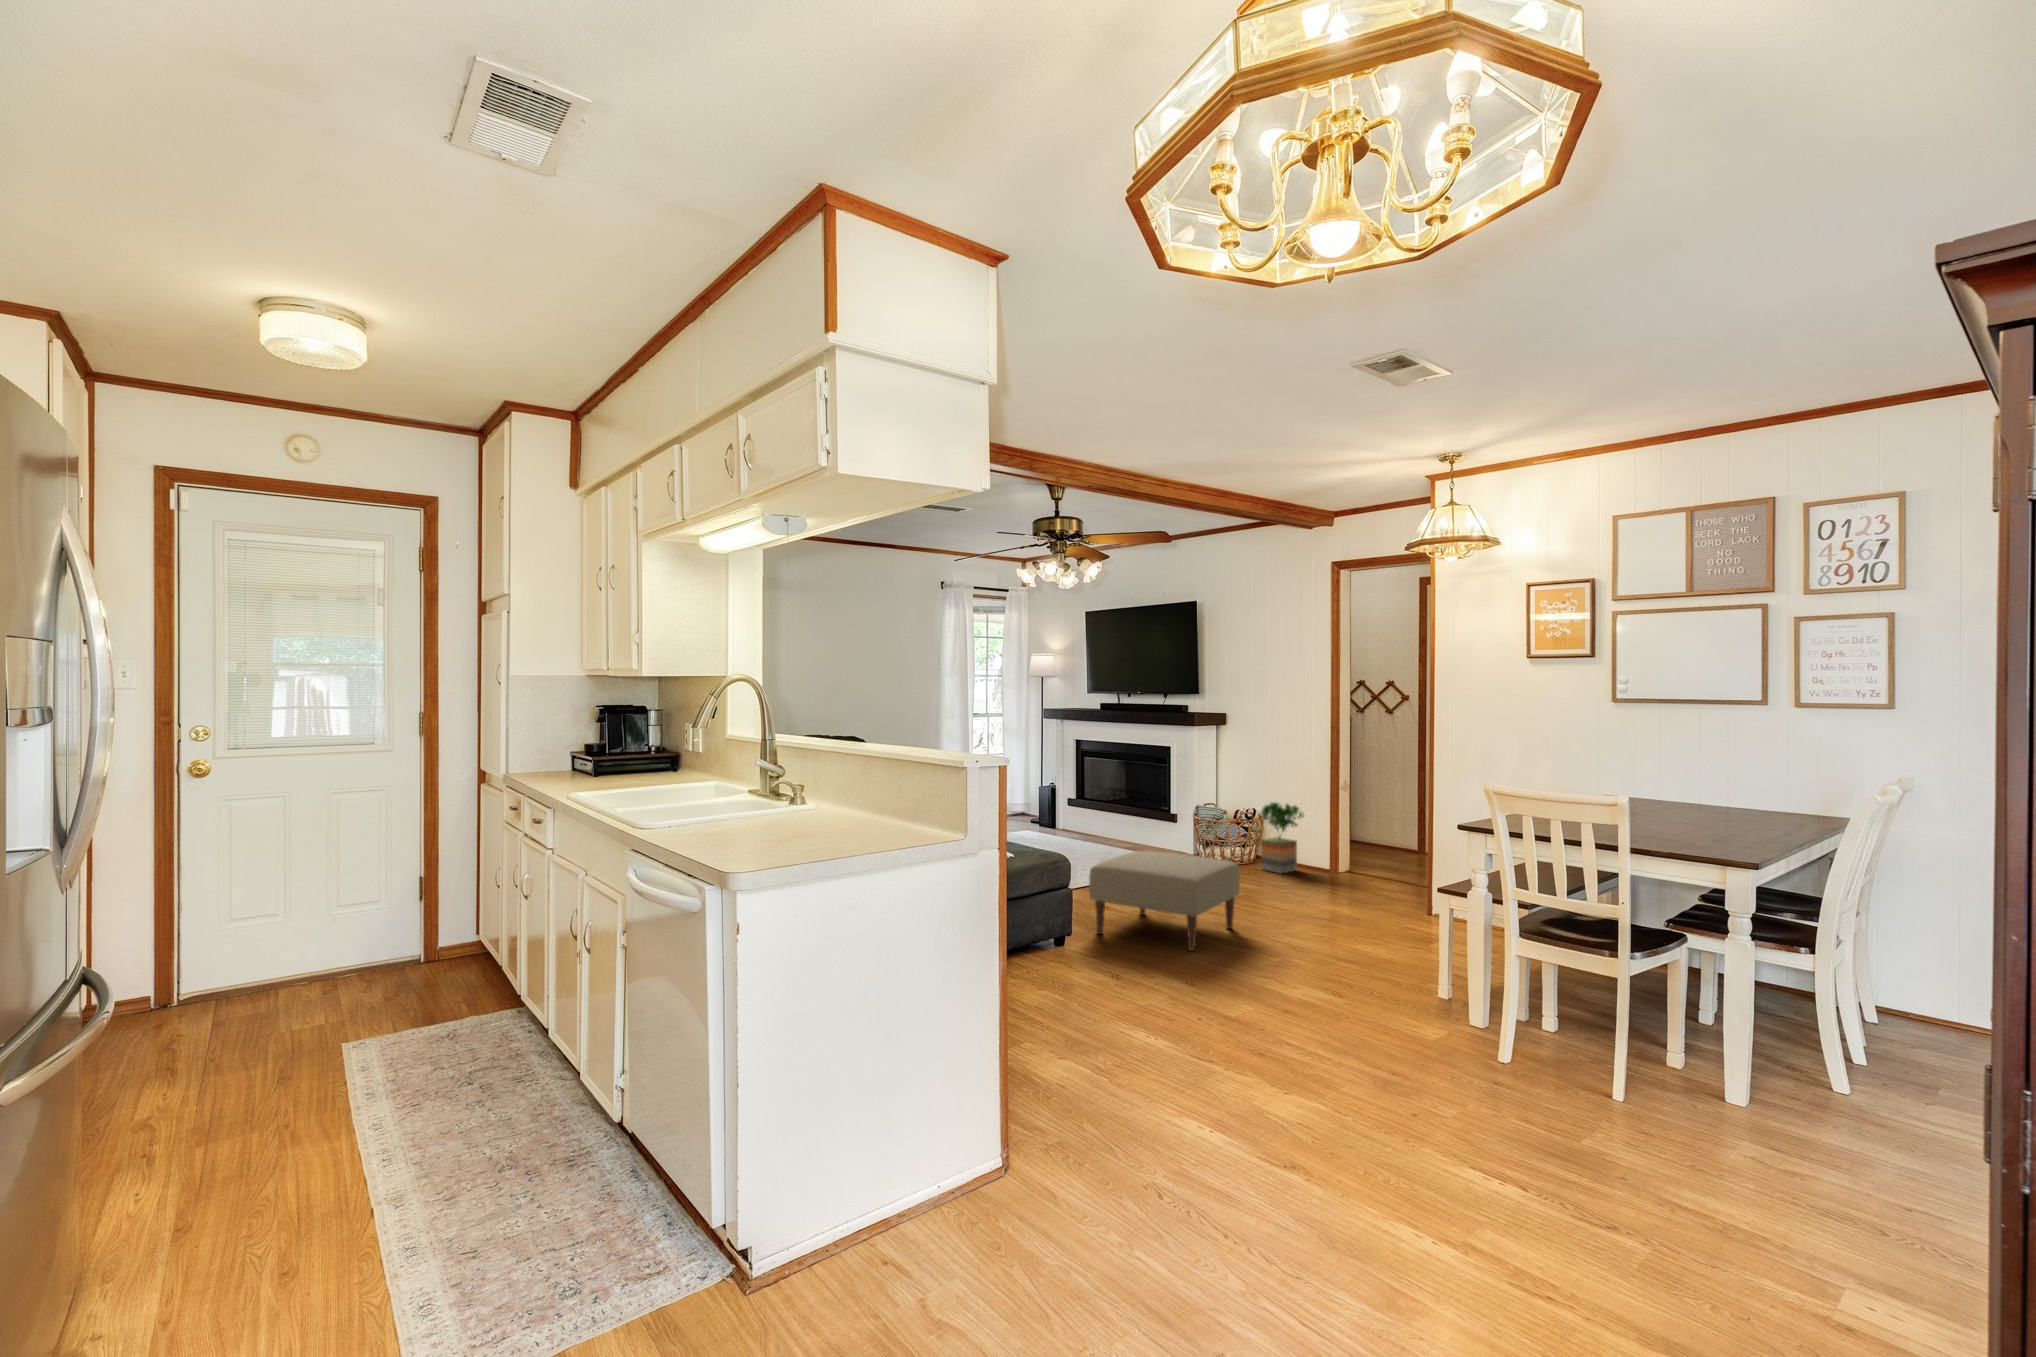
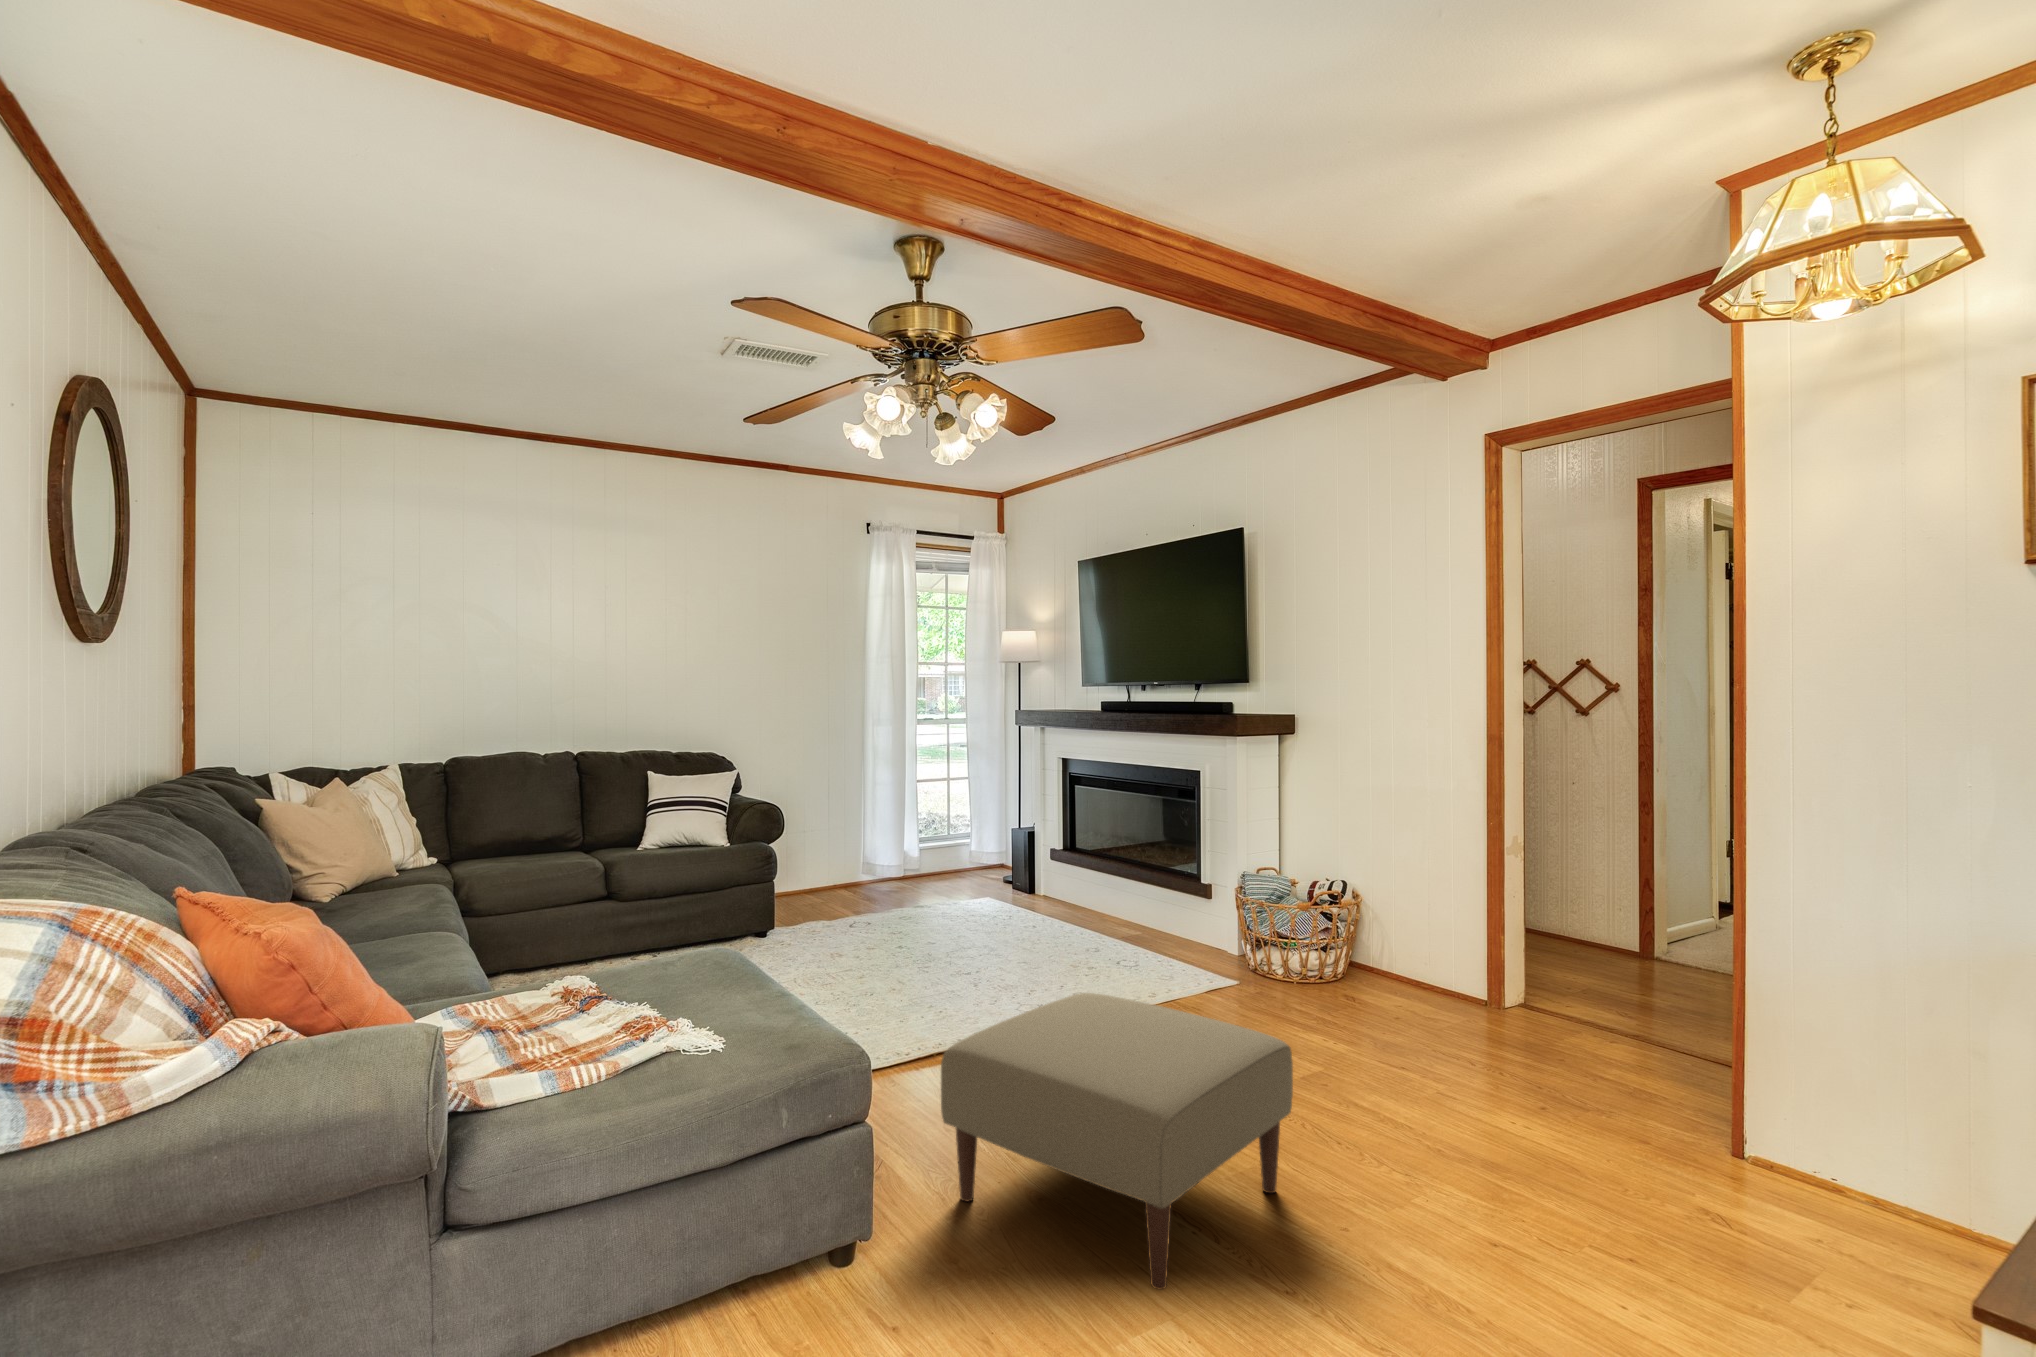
potted tree: present [1261,803,1304,874] -> none [1351,871,1439,1009]

